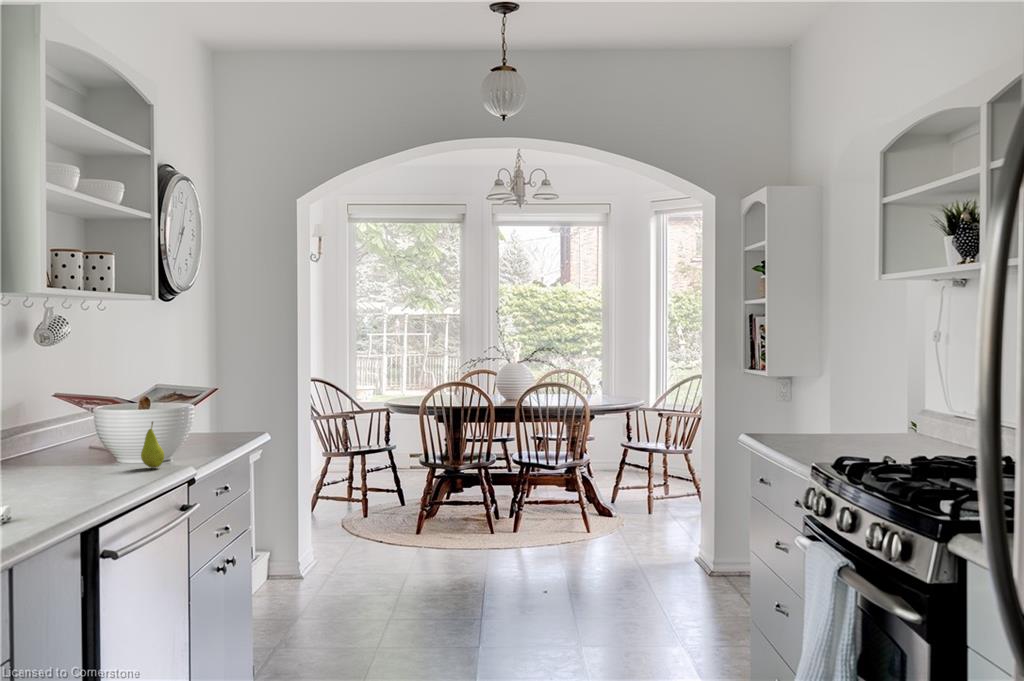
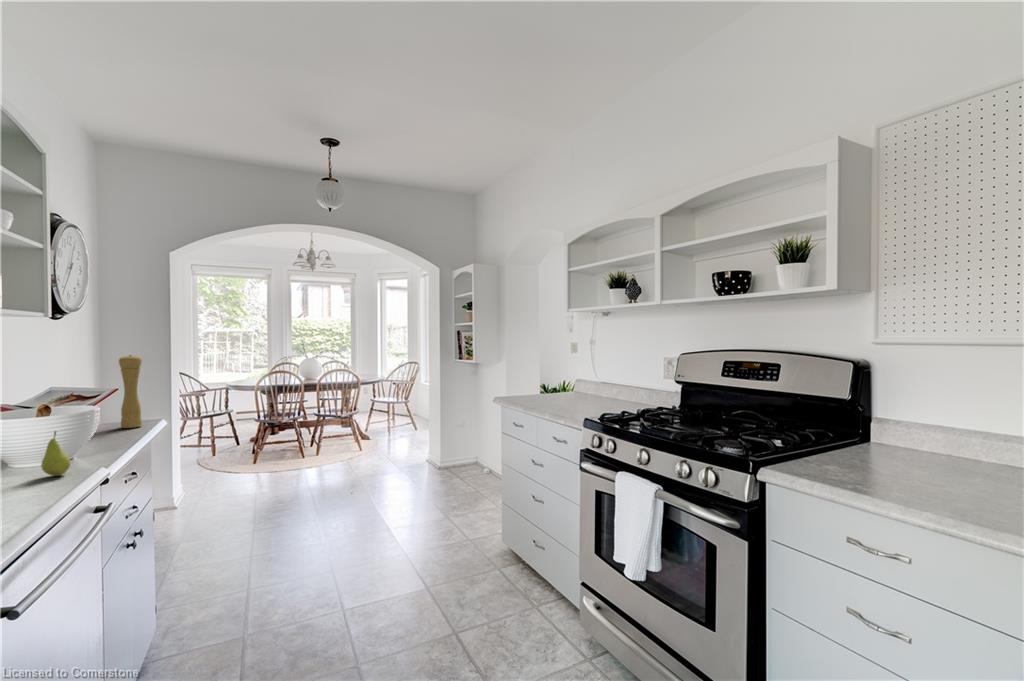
pepper mill: none [219,346,242,437] -> present [119,355,142,428]

